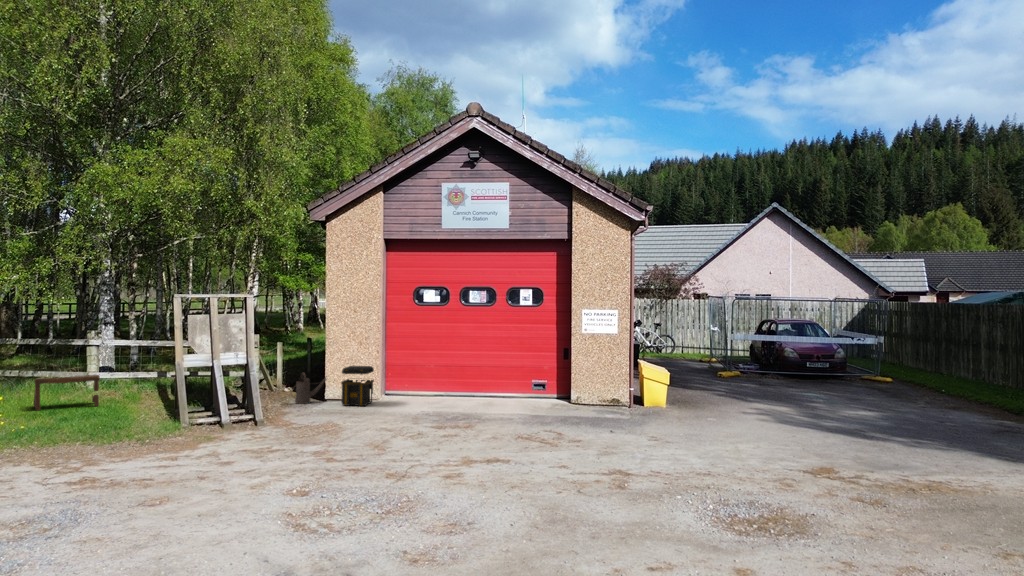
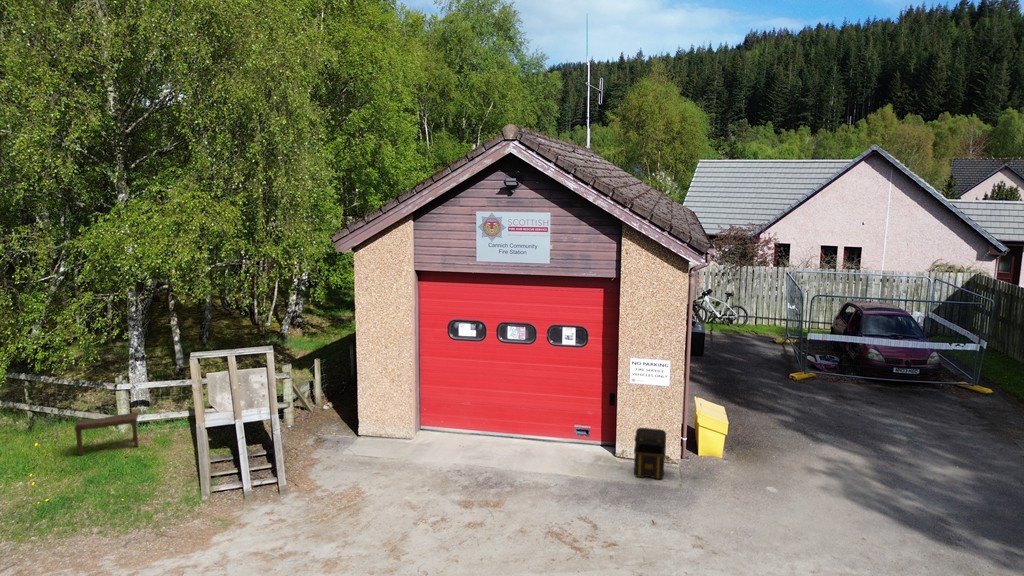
toolbox: present [341,366,374,406] -> present [634,428,666,479]
watering can: present [295,373,326,404] -> none [324,412,362,445]

